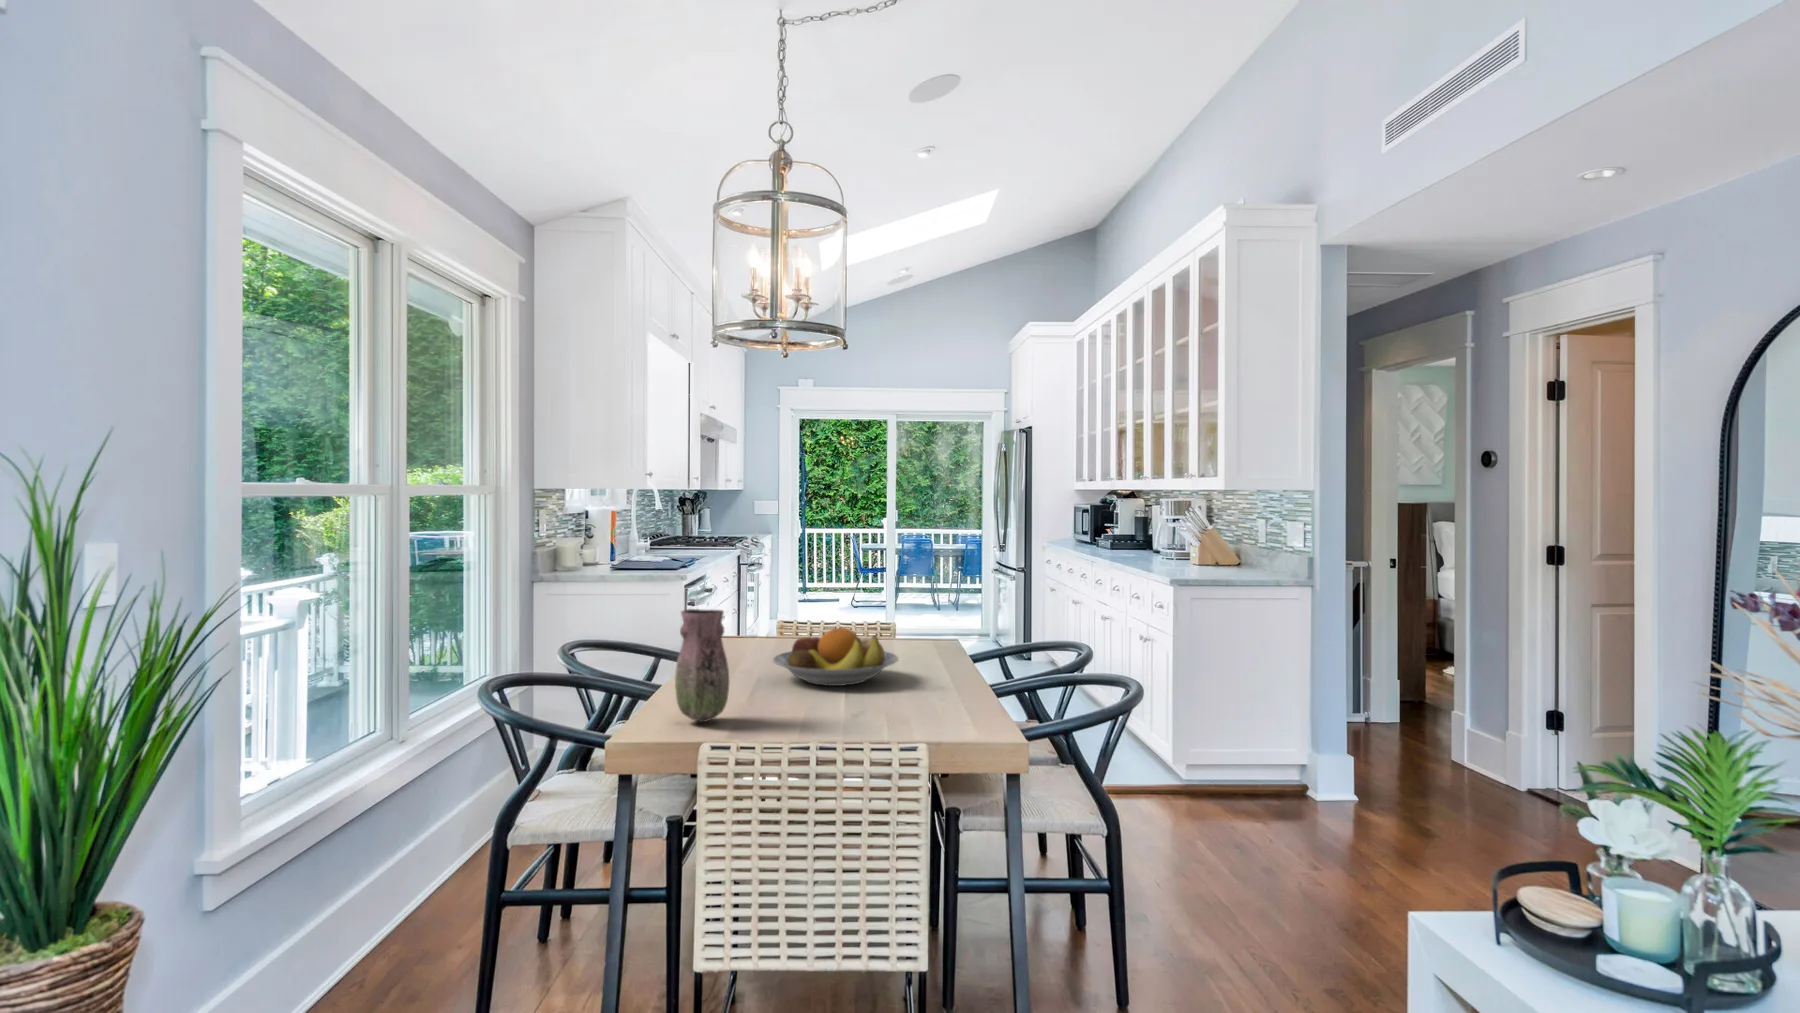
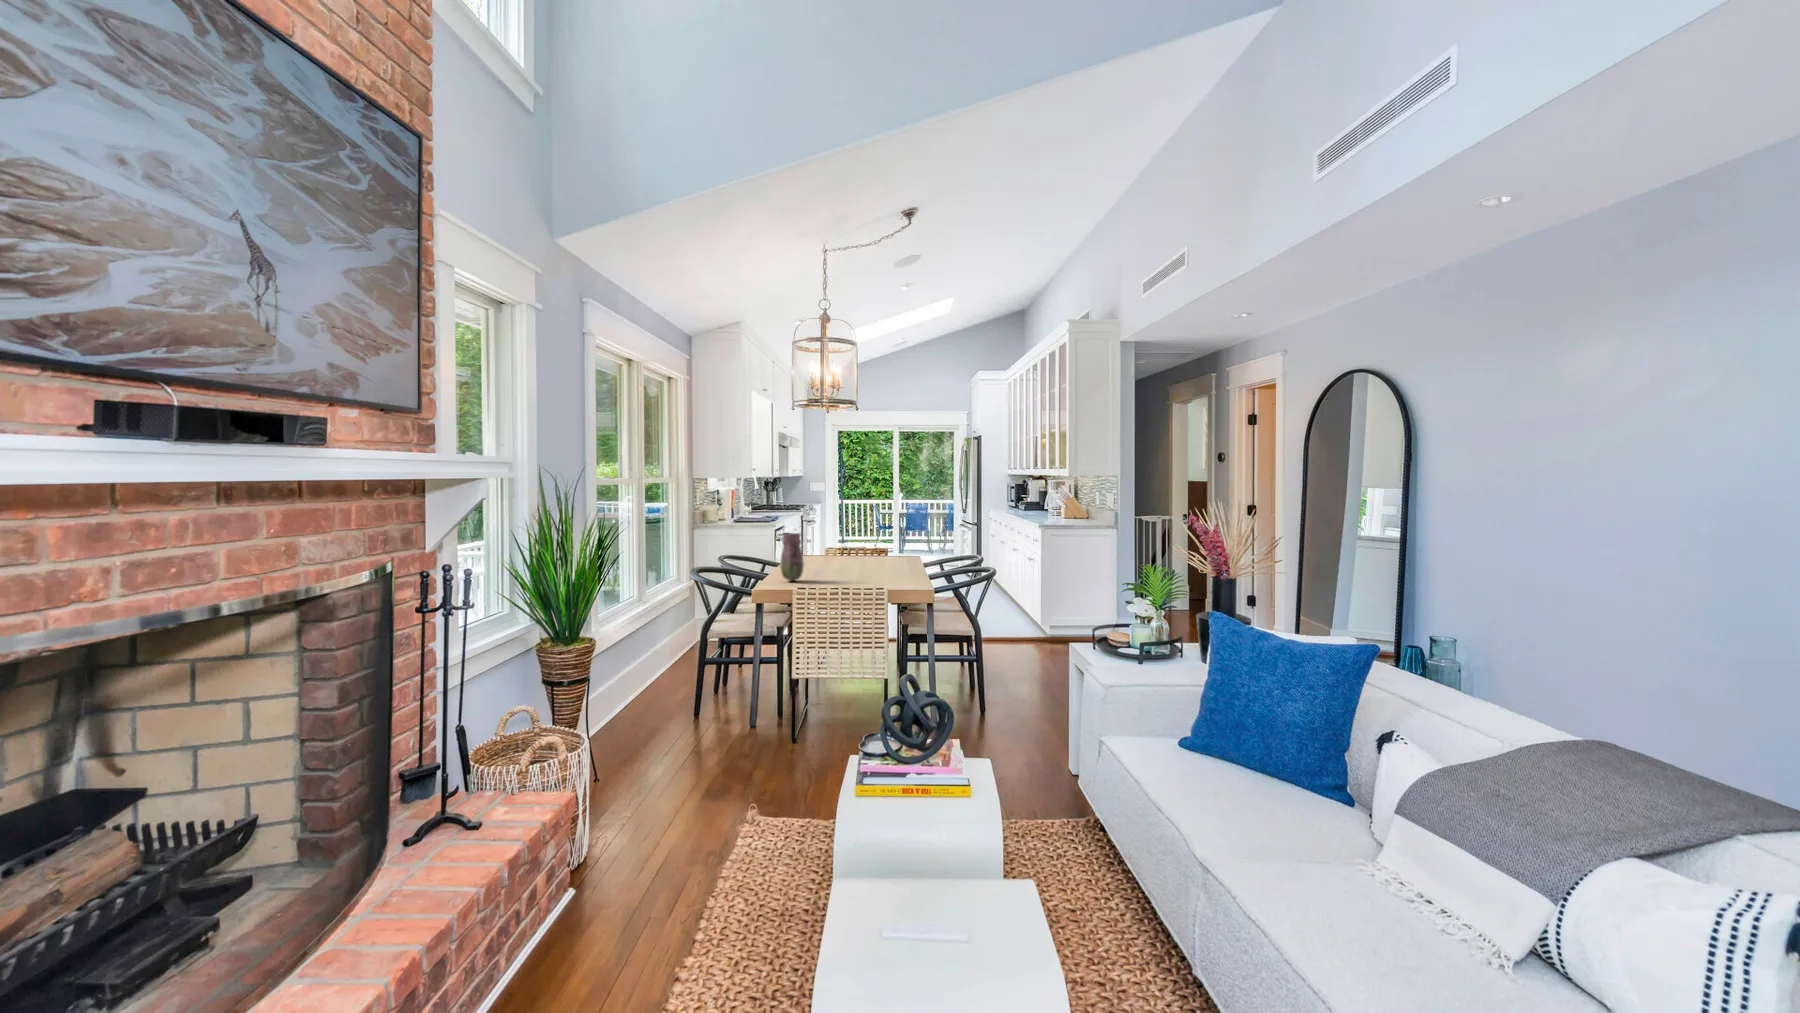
fruit bowl: present [773,628,898,686] -> none [823,545,882,571]

